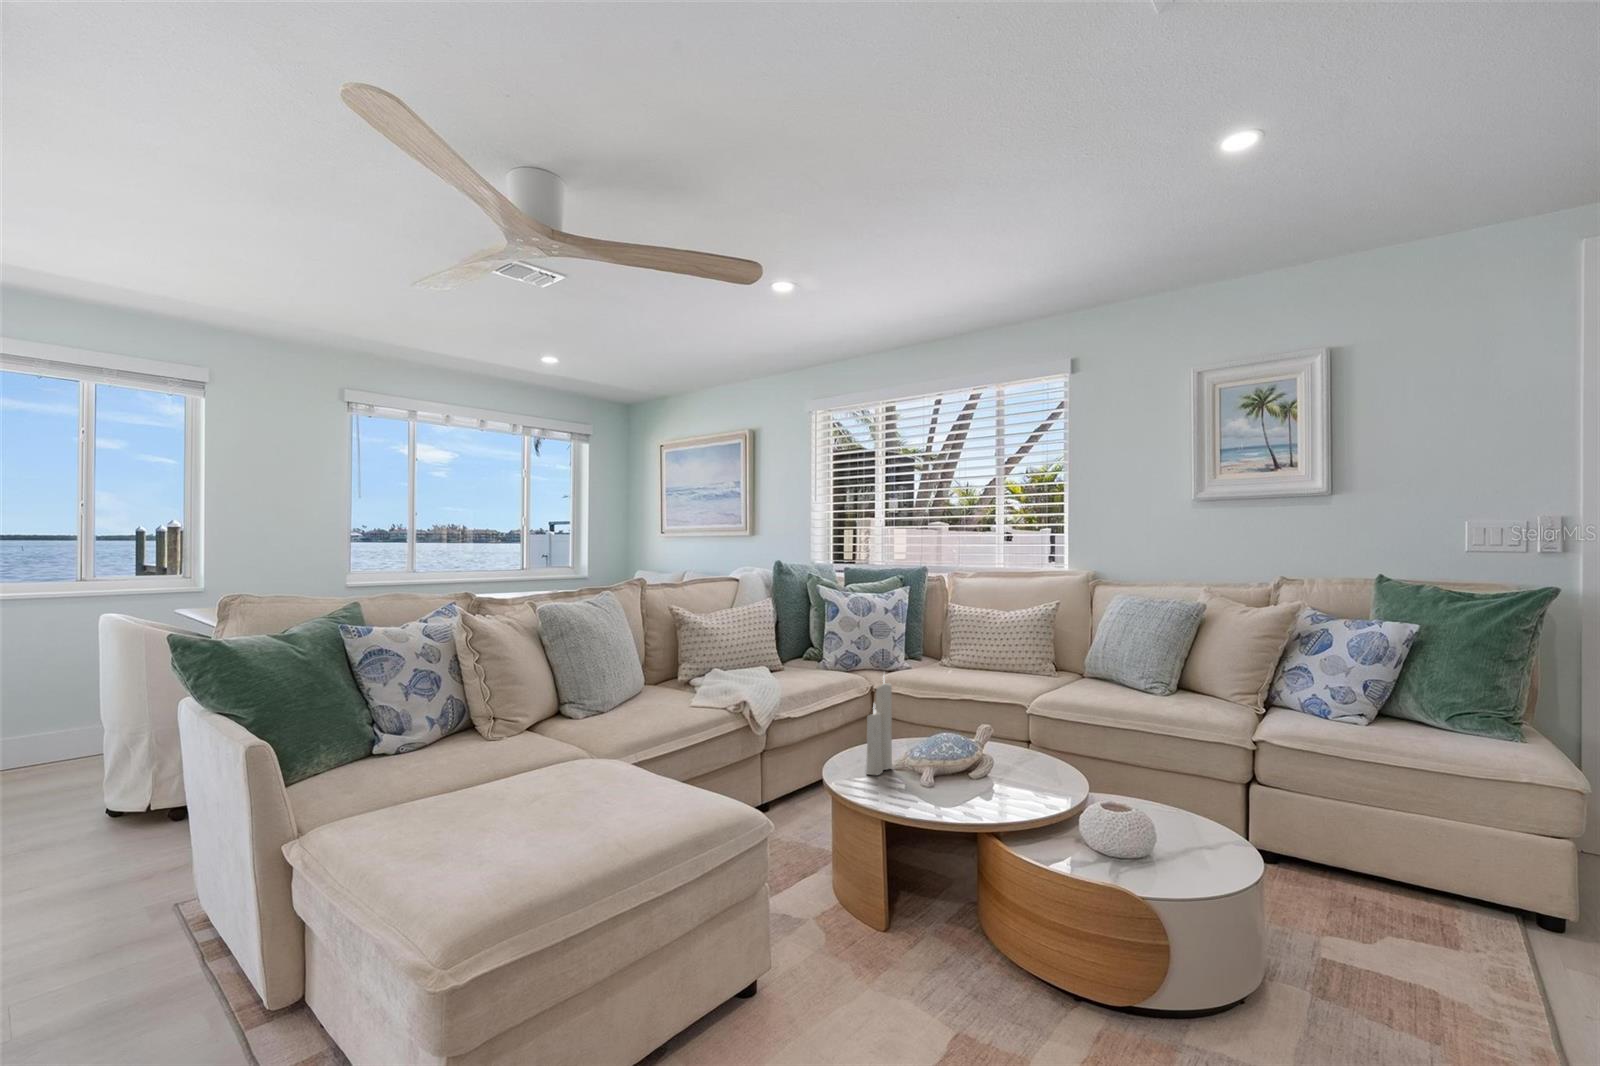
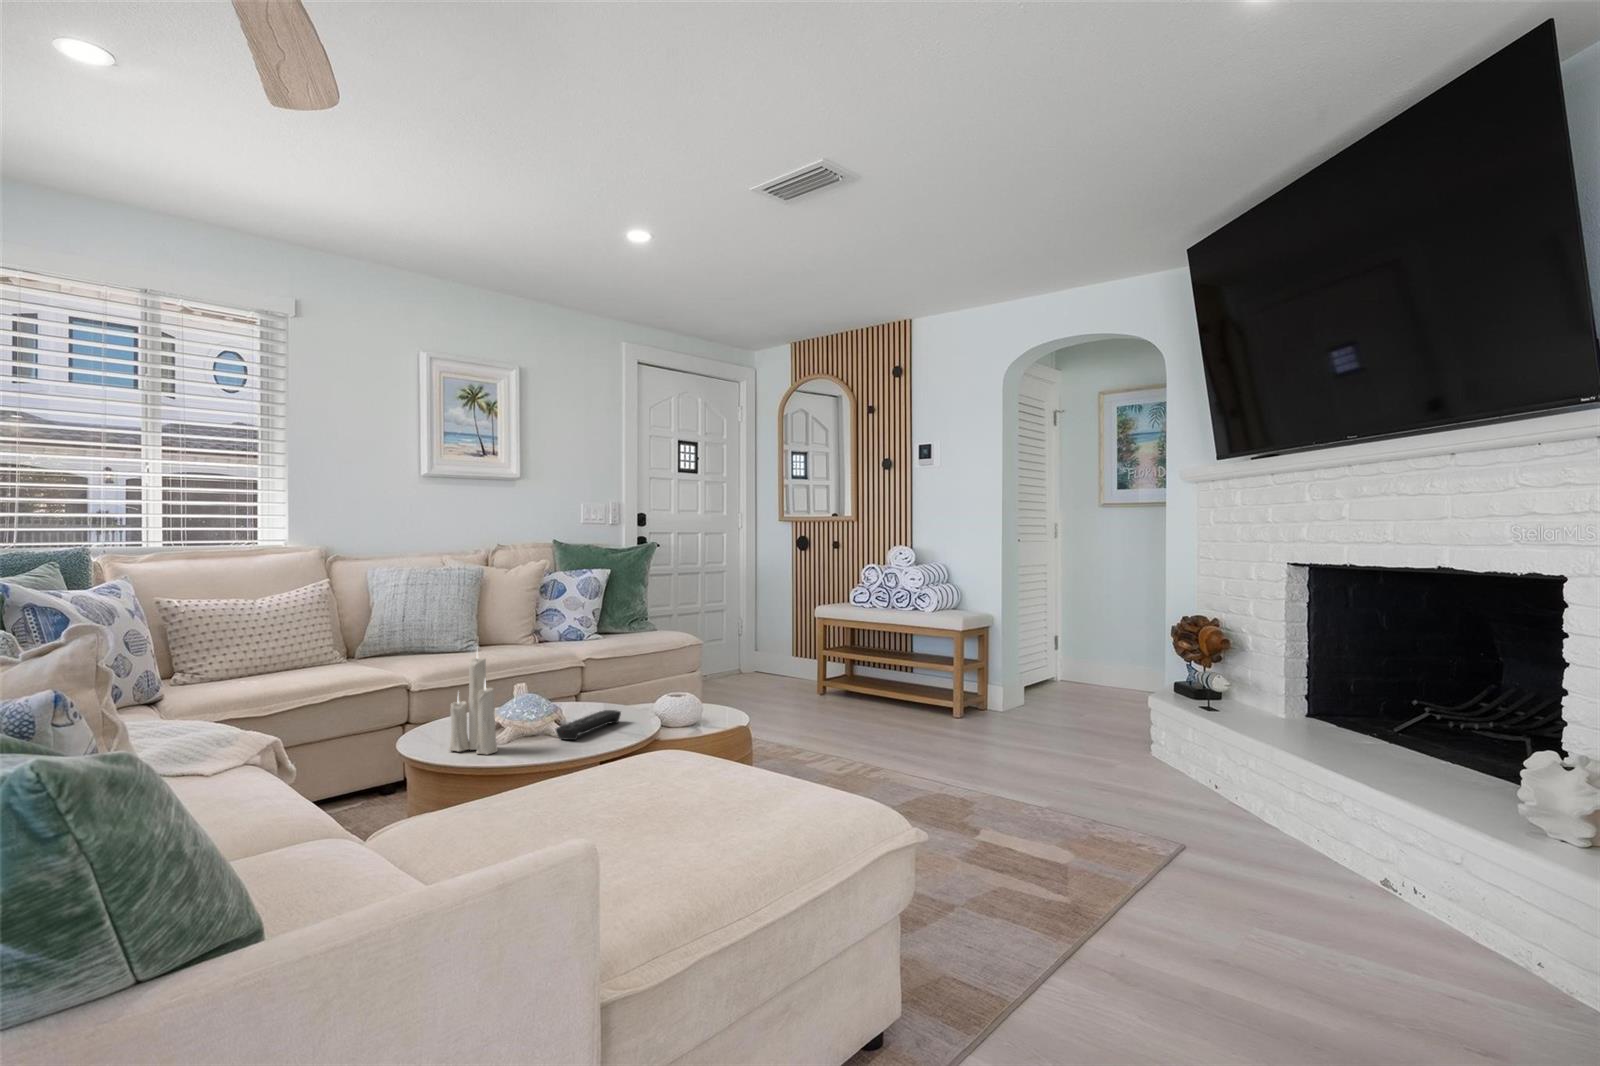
remote control: none [929,776,1031,804] -> present [556,710,621,740]

